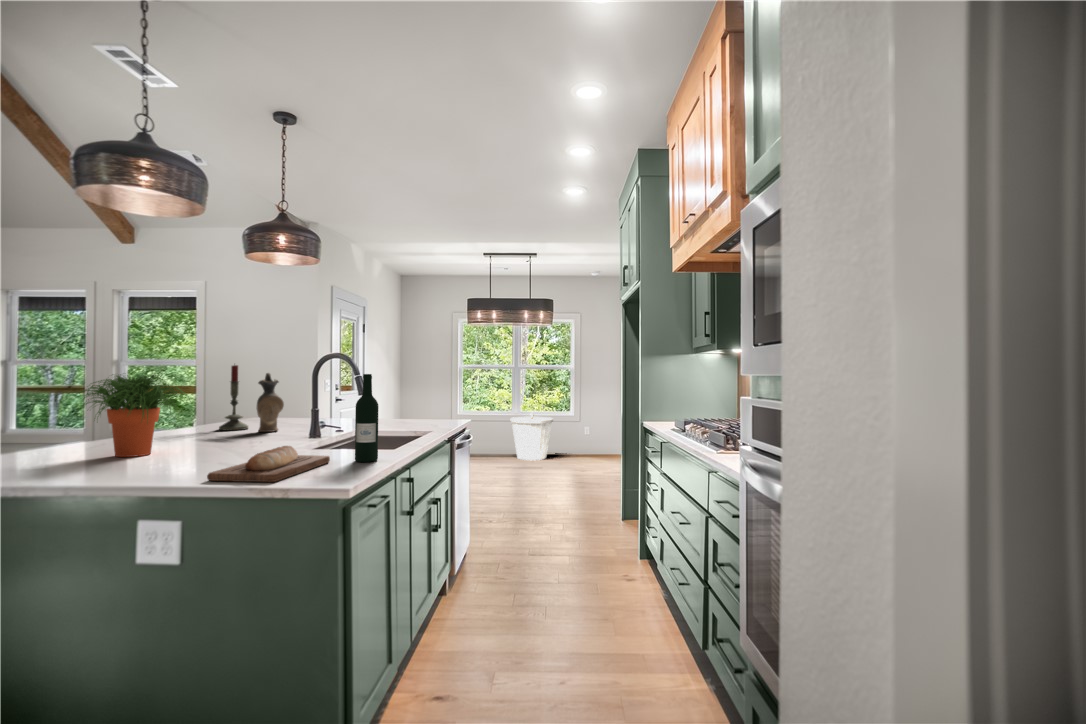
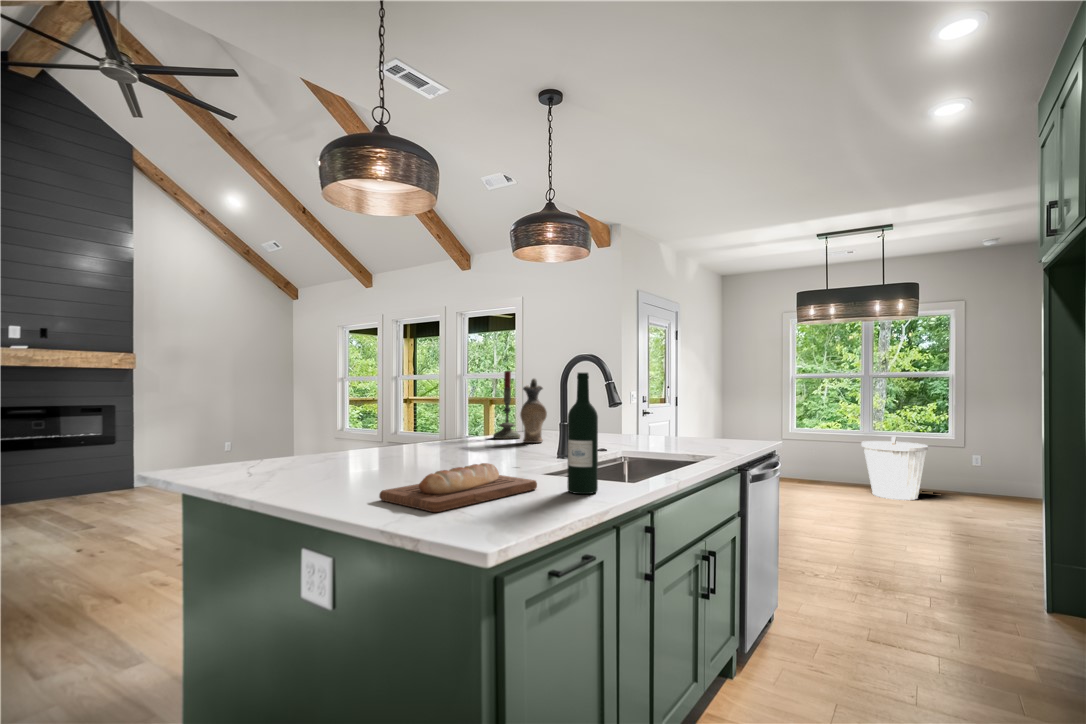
potted plant: present [79,374,191,457] -> none [331,375,430,461]

